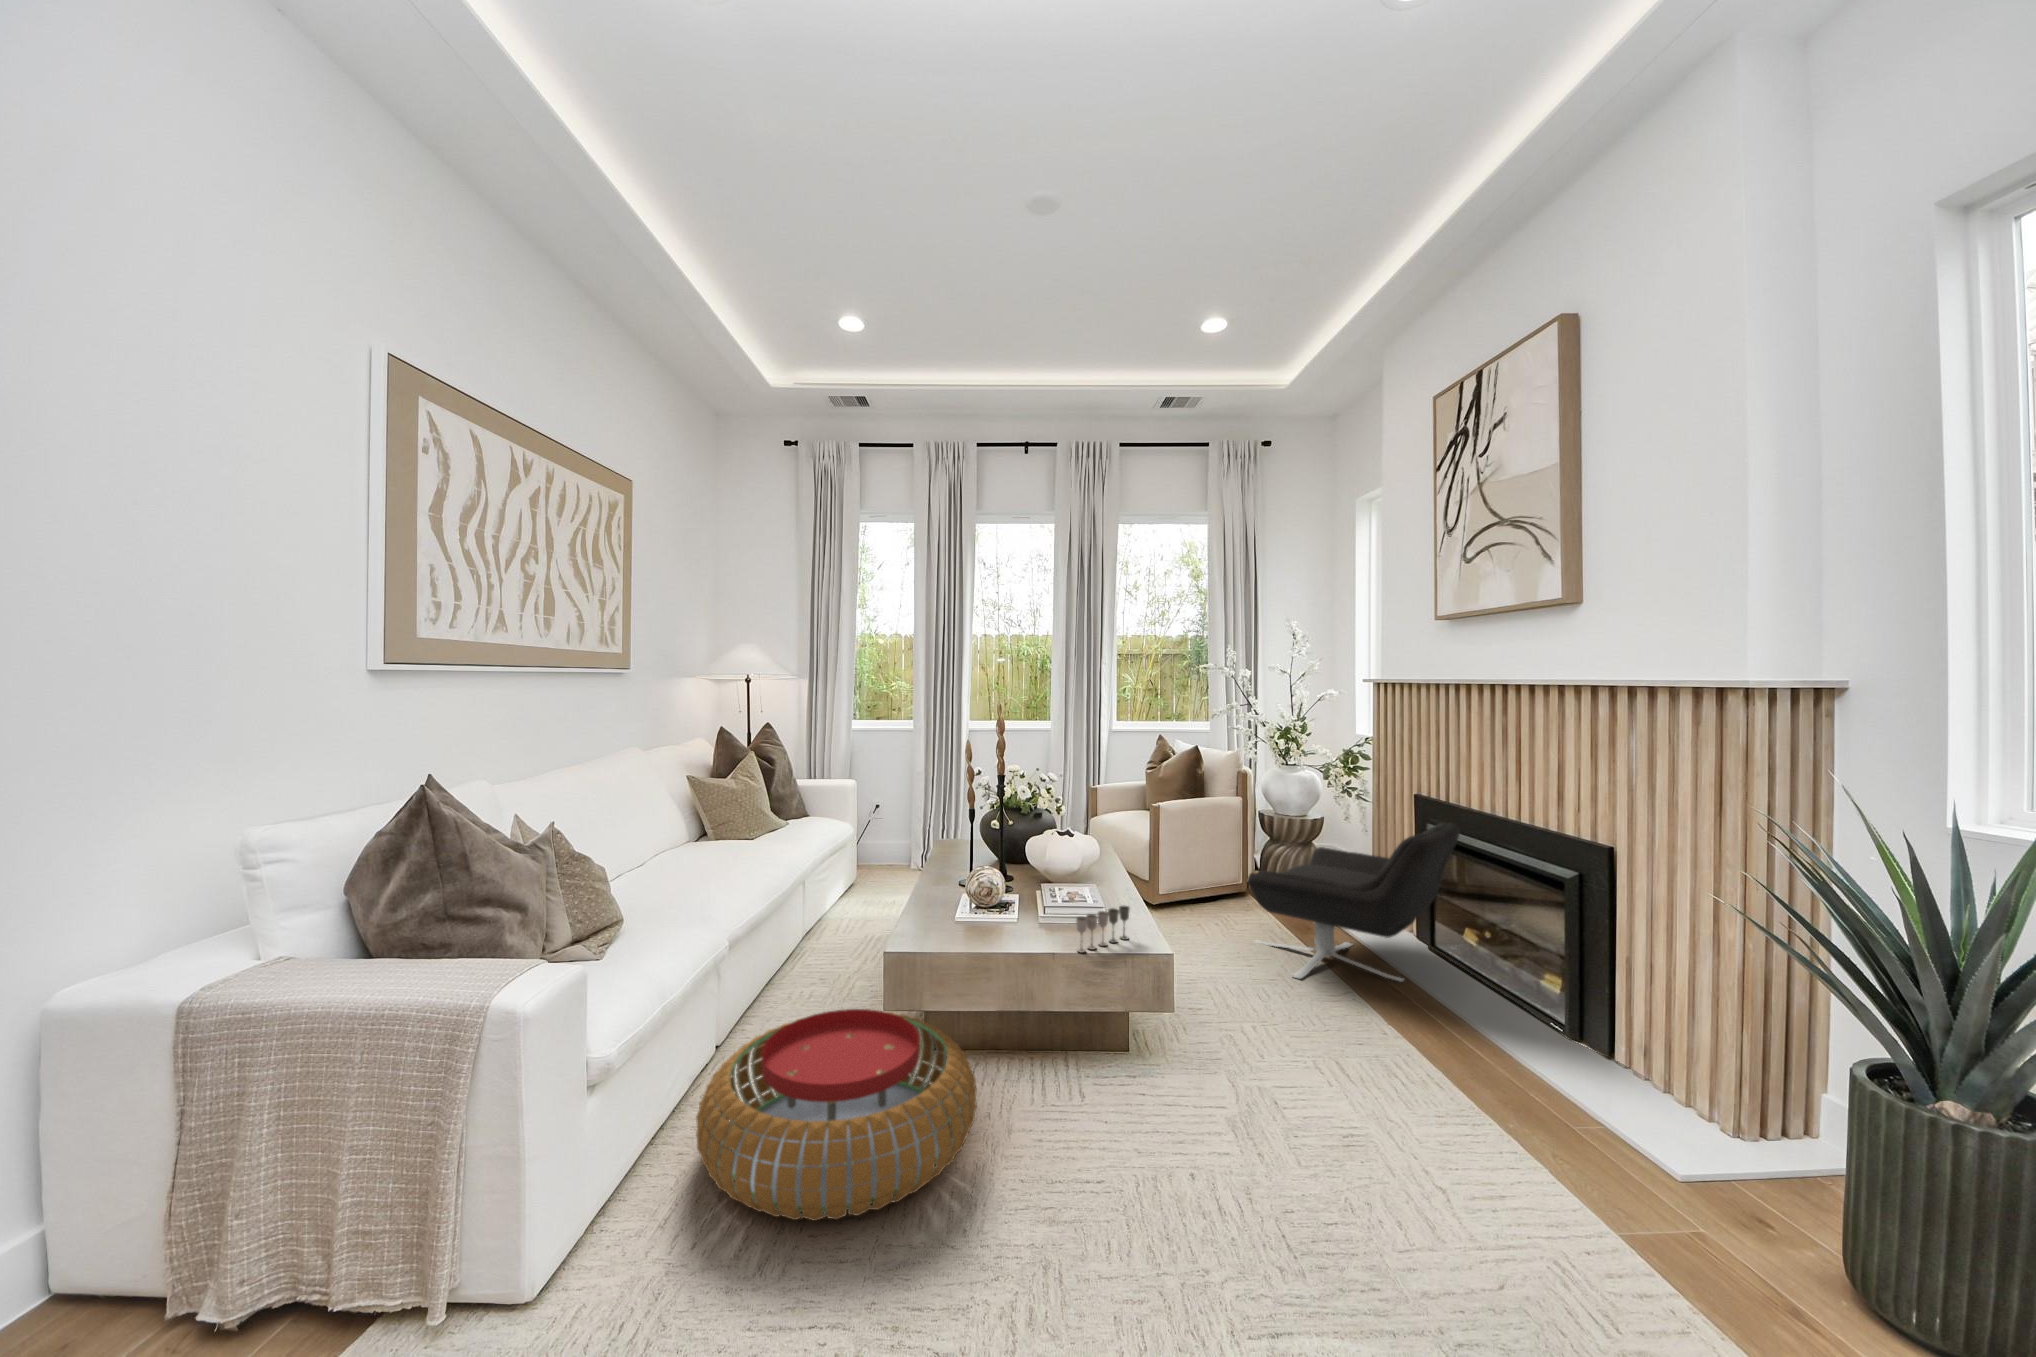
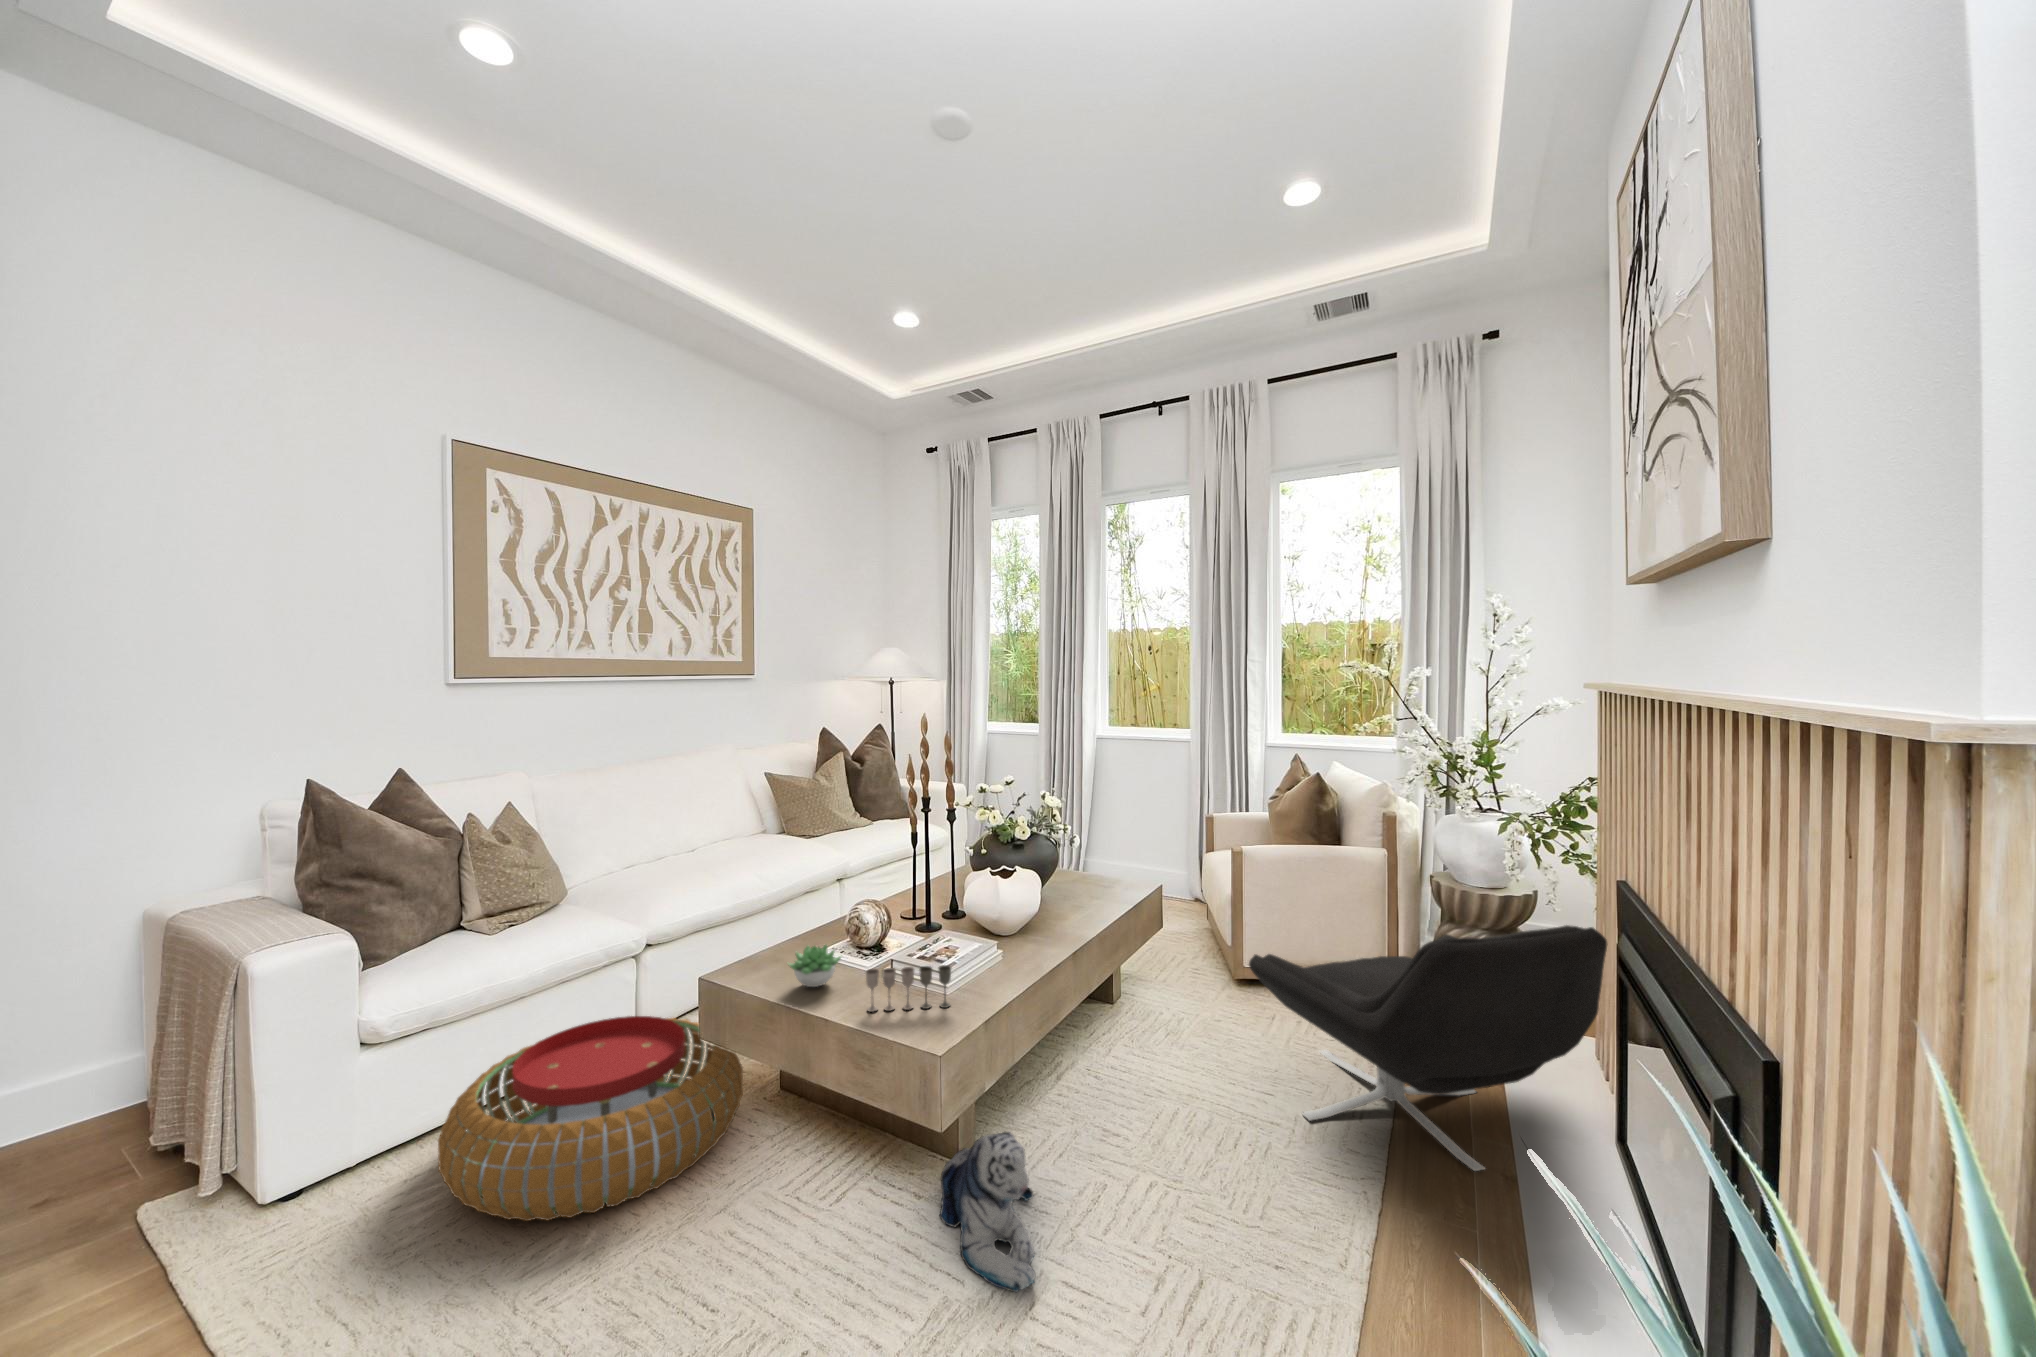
succulent plant: none [978,909,1026,947] -> present [788,945,842,987]
plush toy: none [1156,1012,1295,1115] -> present [939,1132,1035,1292]

